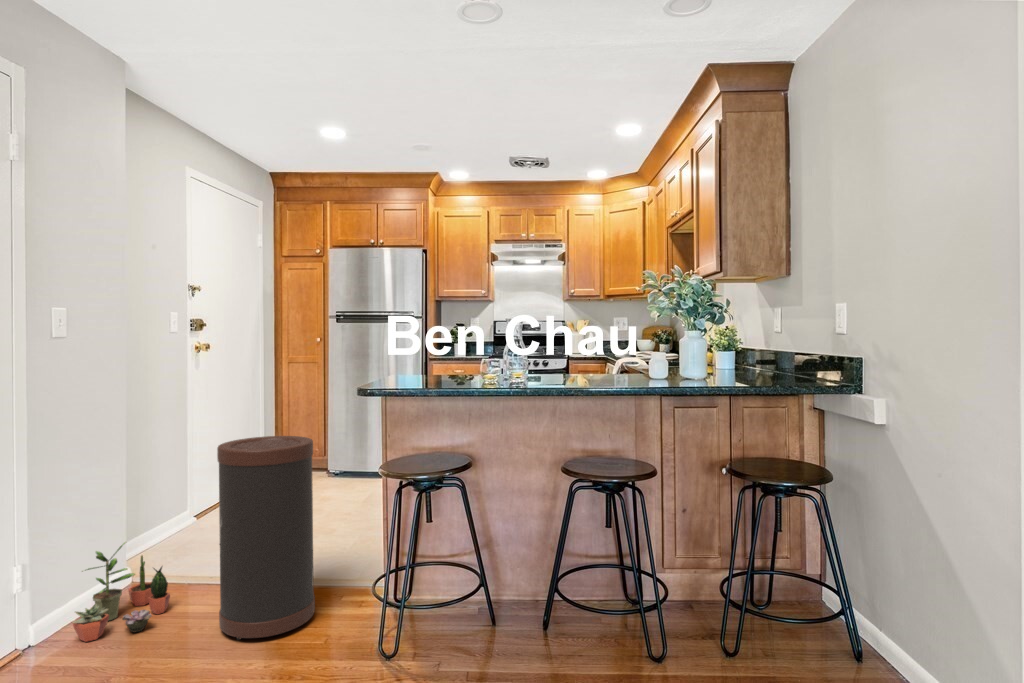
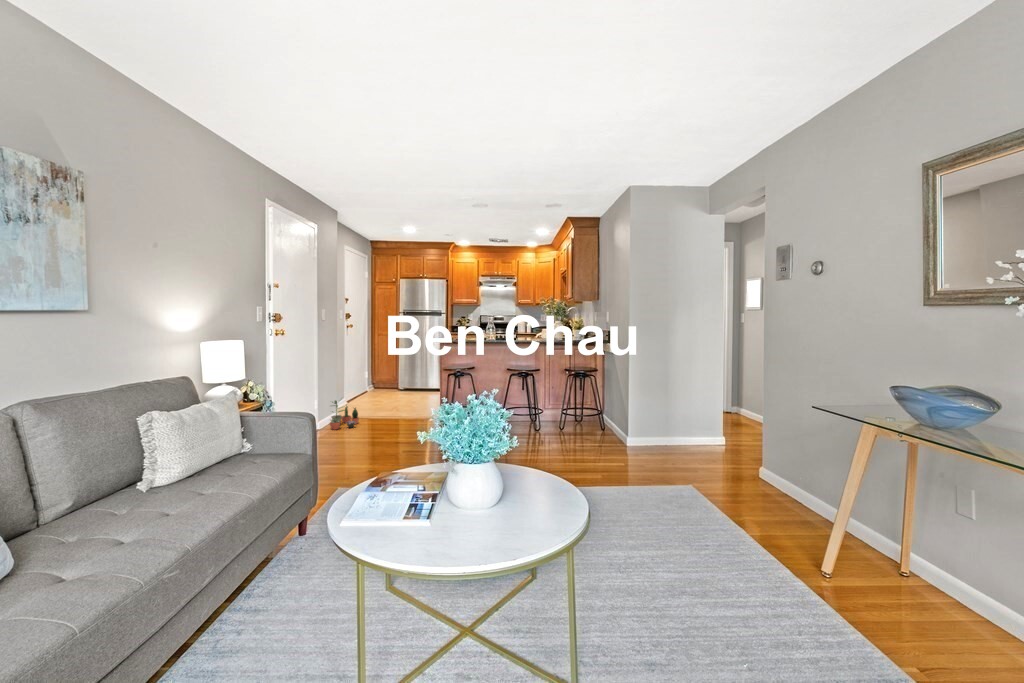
trash can: present [217,436,315,640] -> none [381,358,415,429]

